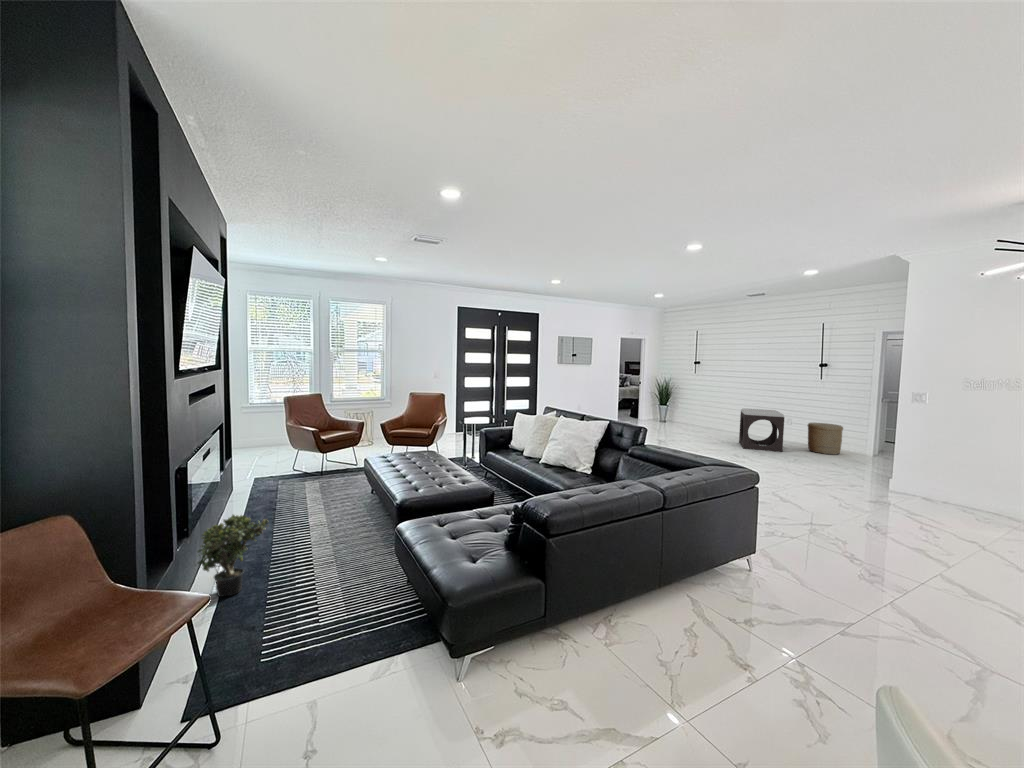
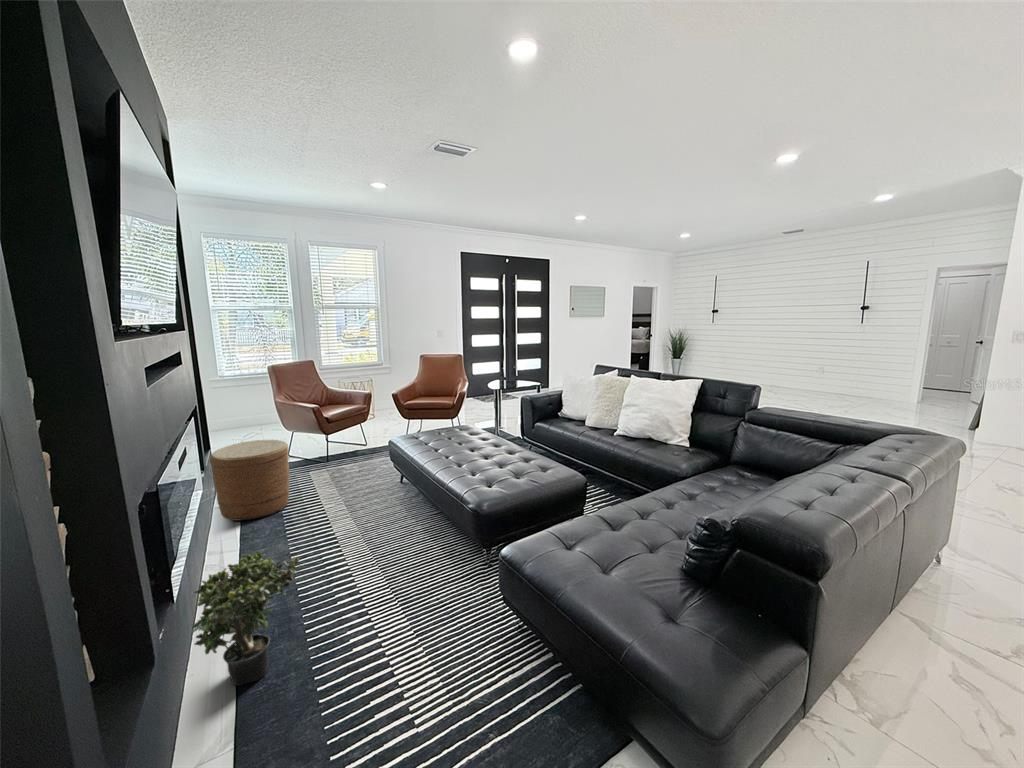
footstool: present [739,409,784,452] -> none [776,358,834,403]
woven basket: present [808,423,843,455] -> present [210,440,289,521]

